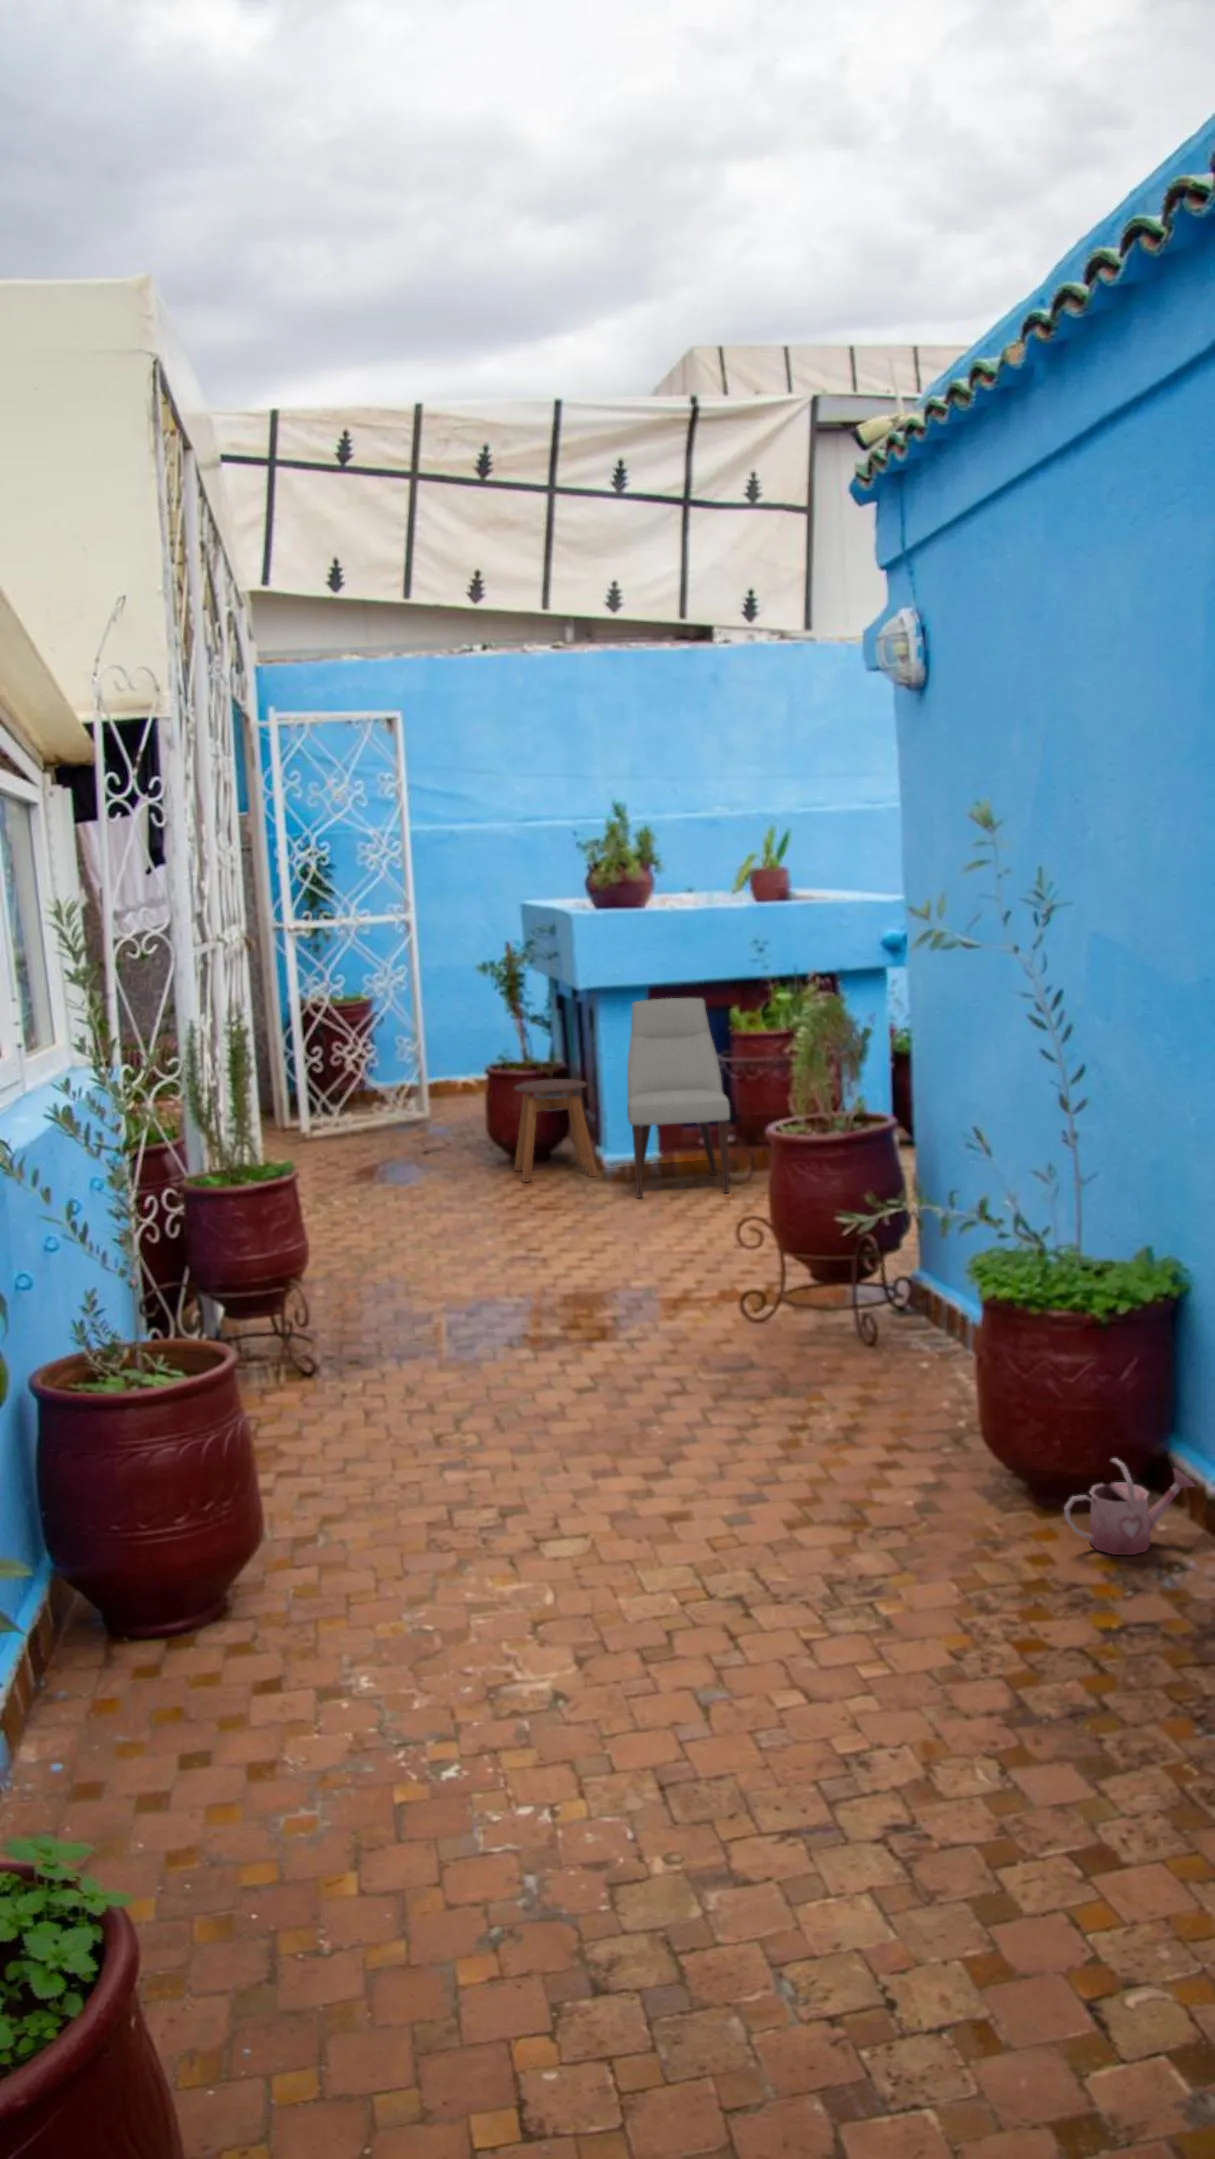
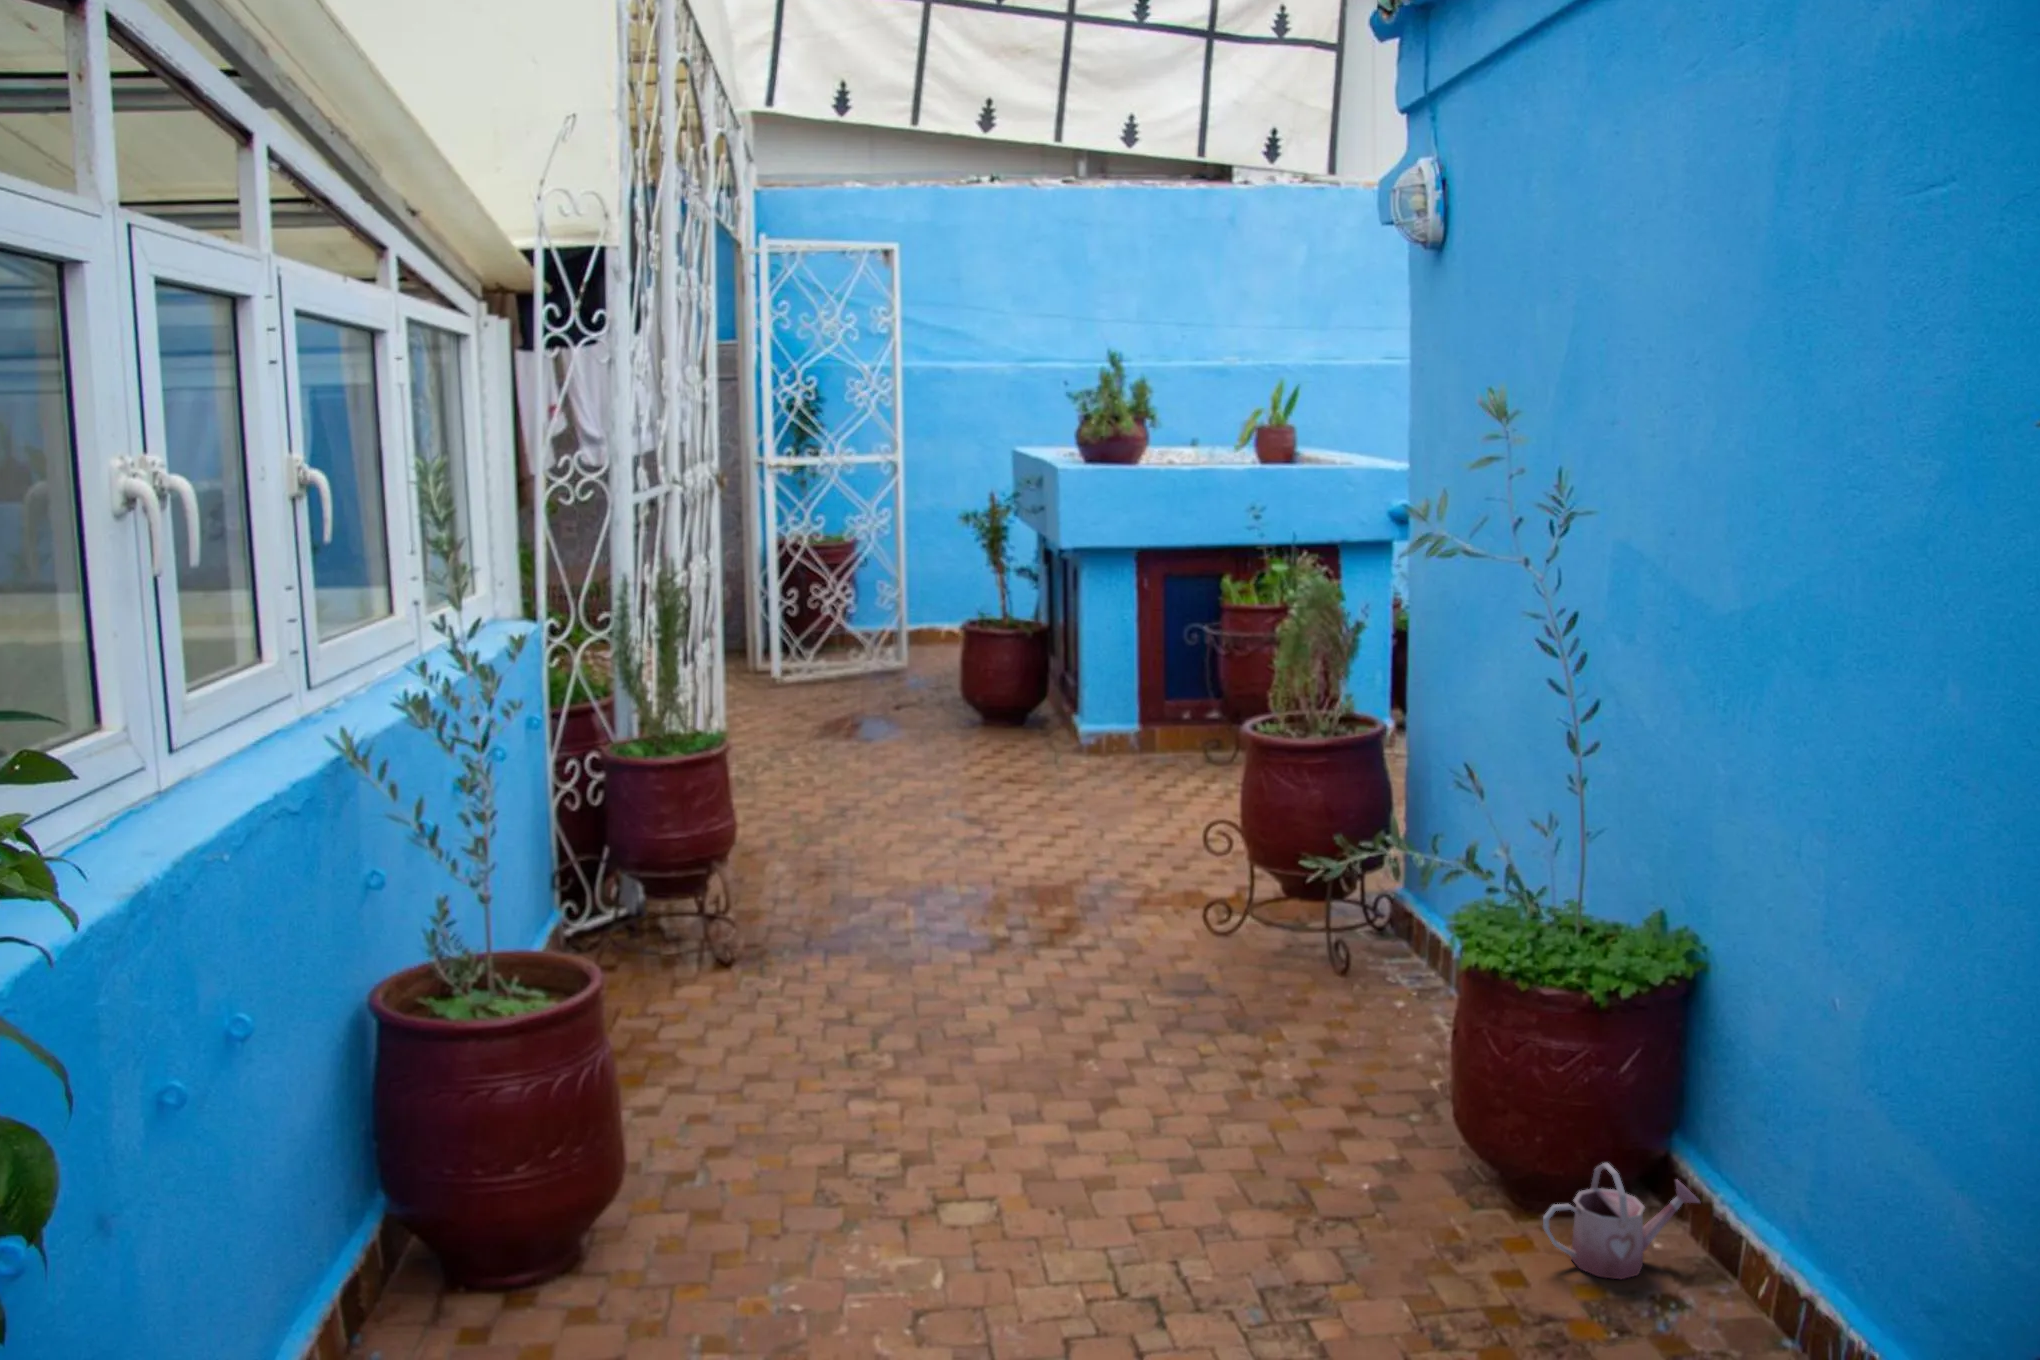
chair: present [627,998,730,1197] -> none [1104,563,1212,775]
stool: present [514,1079,598,1182] -> none [984,641,1071,749]

